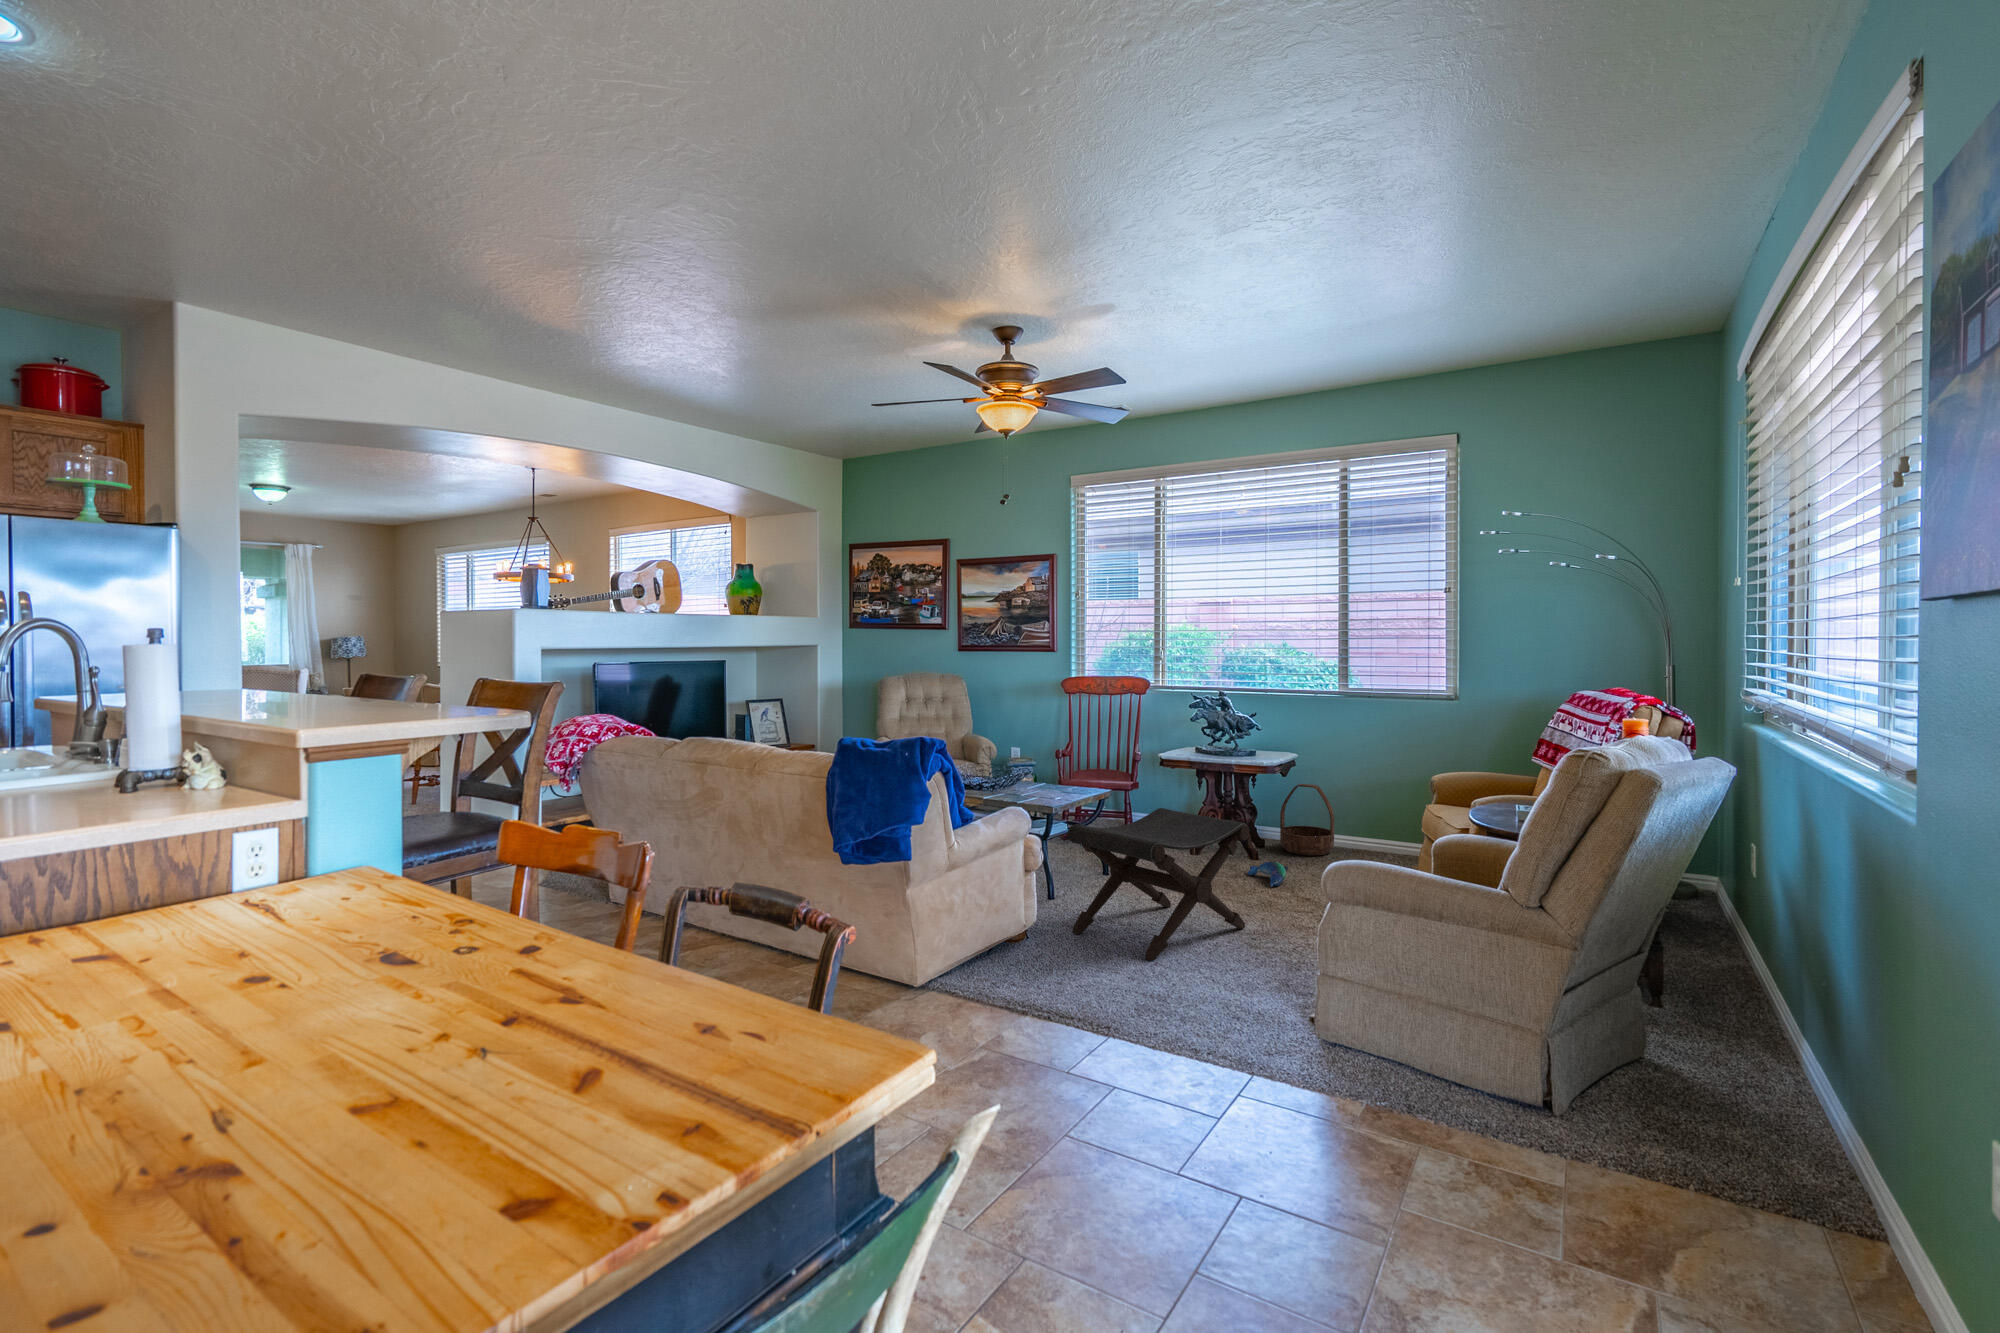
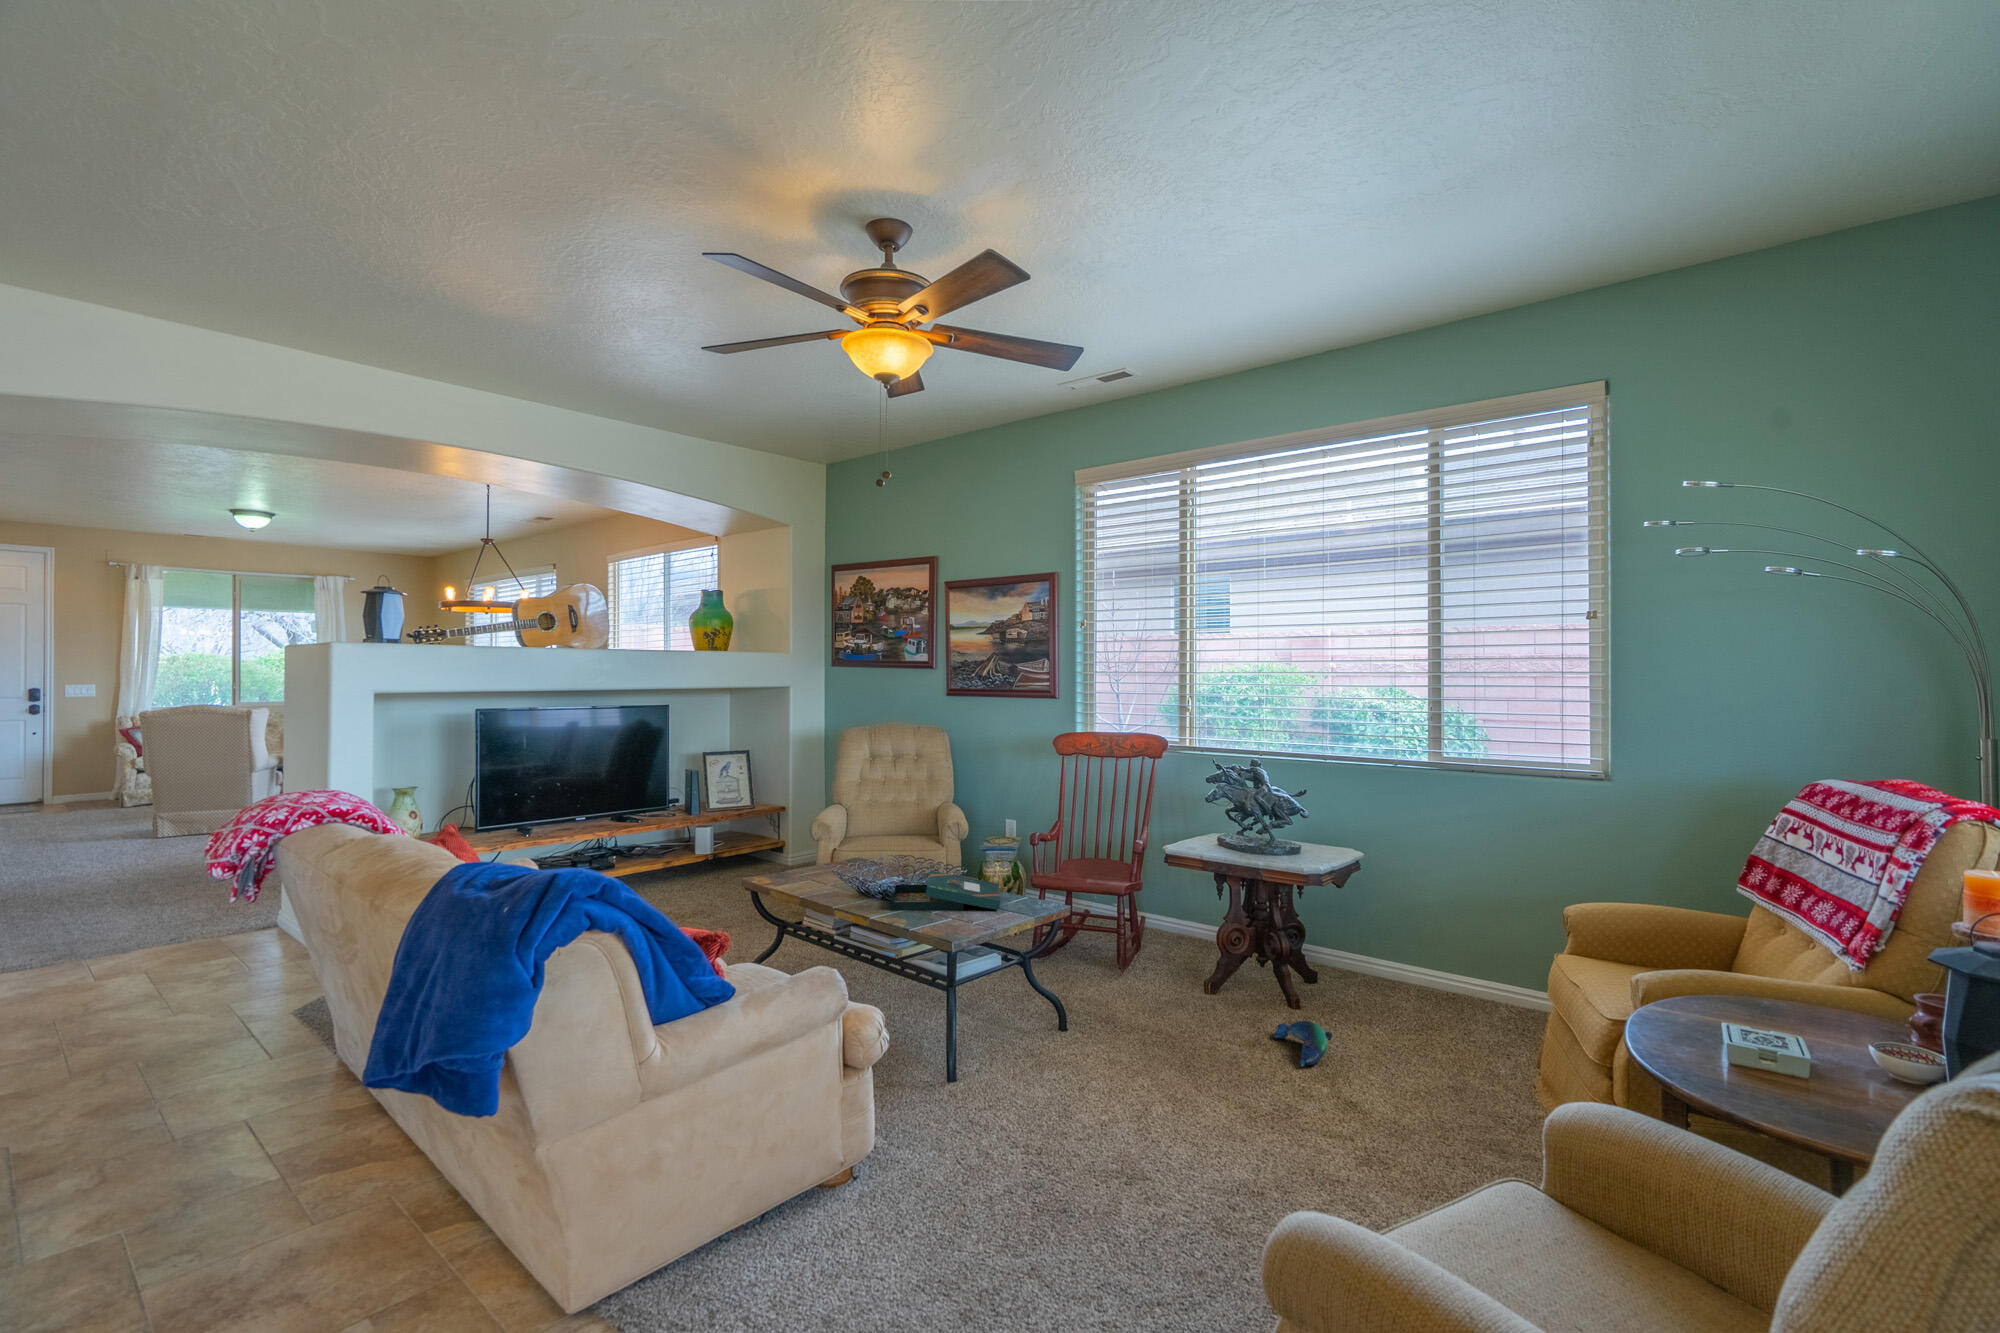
board game: none [984,774,1068,800] -> present [890,871,1000,911]
basket: present [1280,784,1334,856] -> none [1338,894,1419,1003]
footstool: present [1067,808,1250,961] -> none [940,945,1234,1237]

